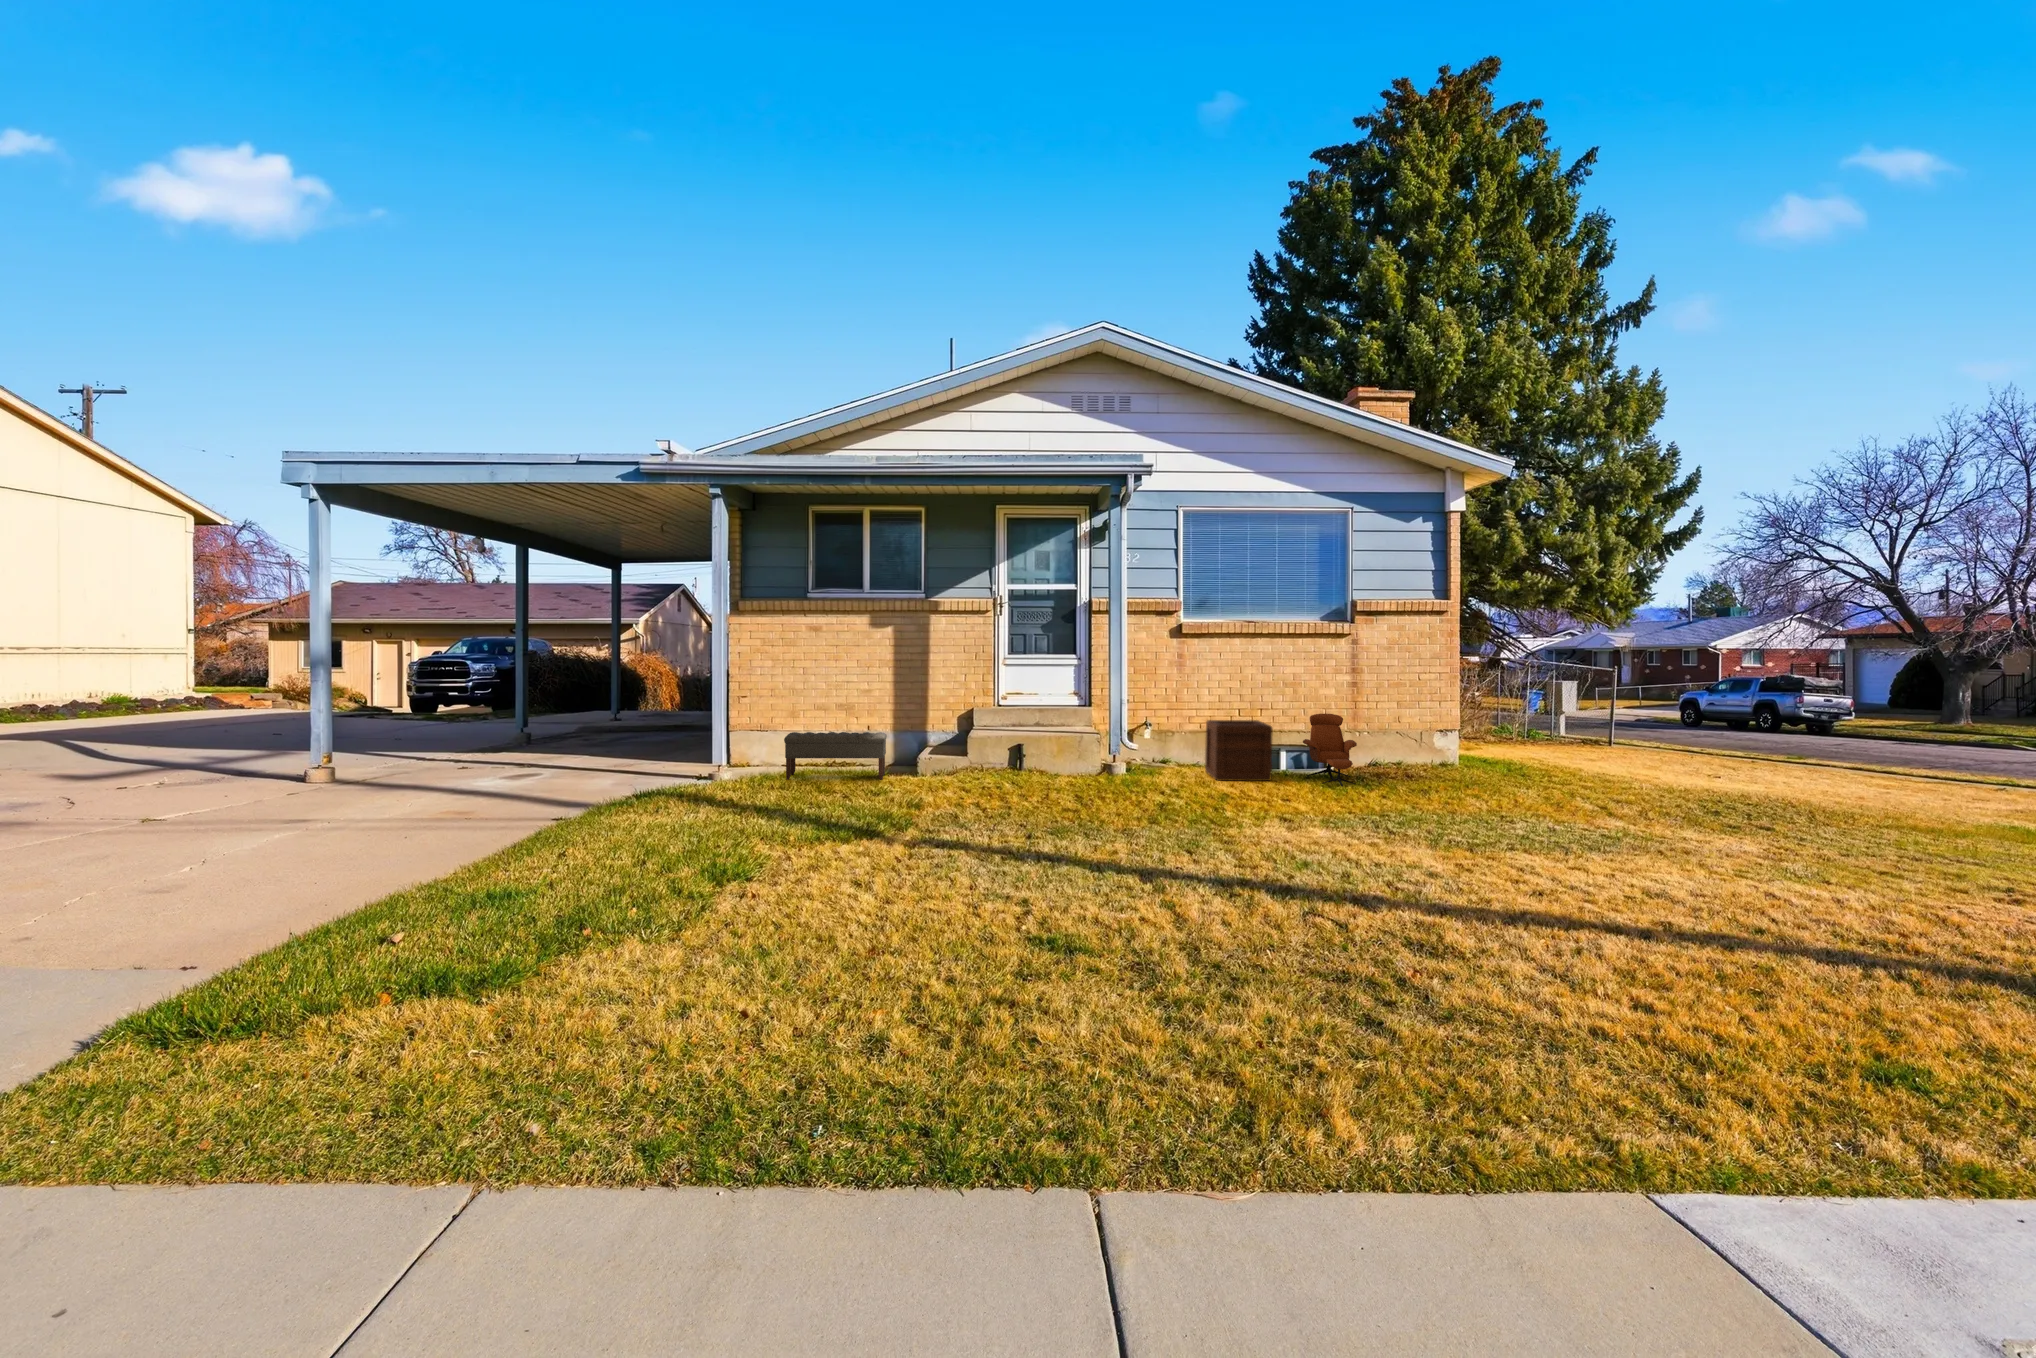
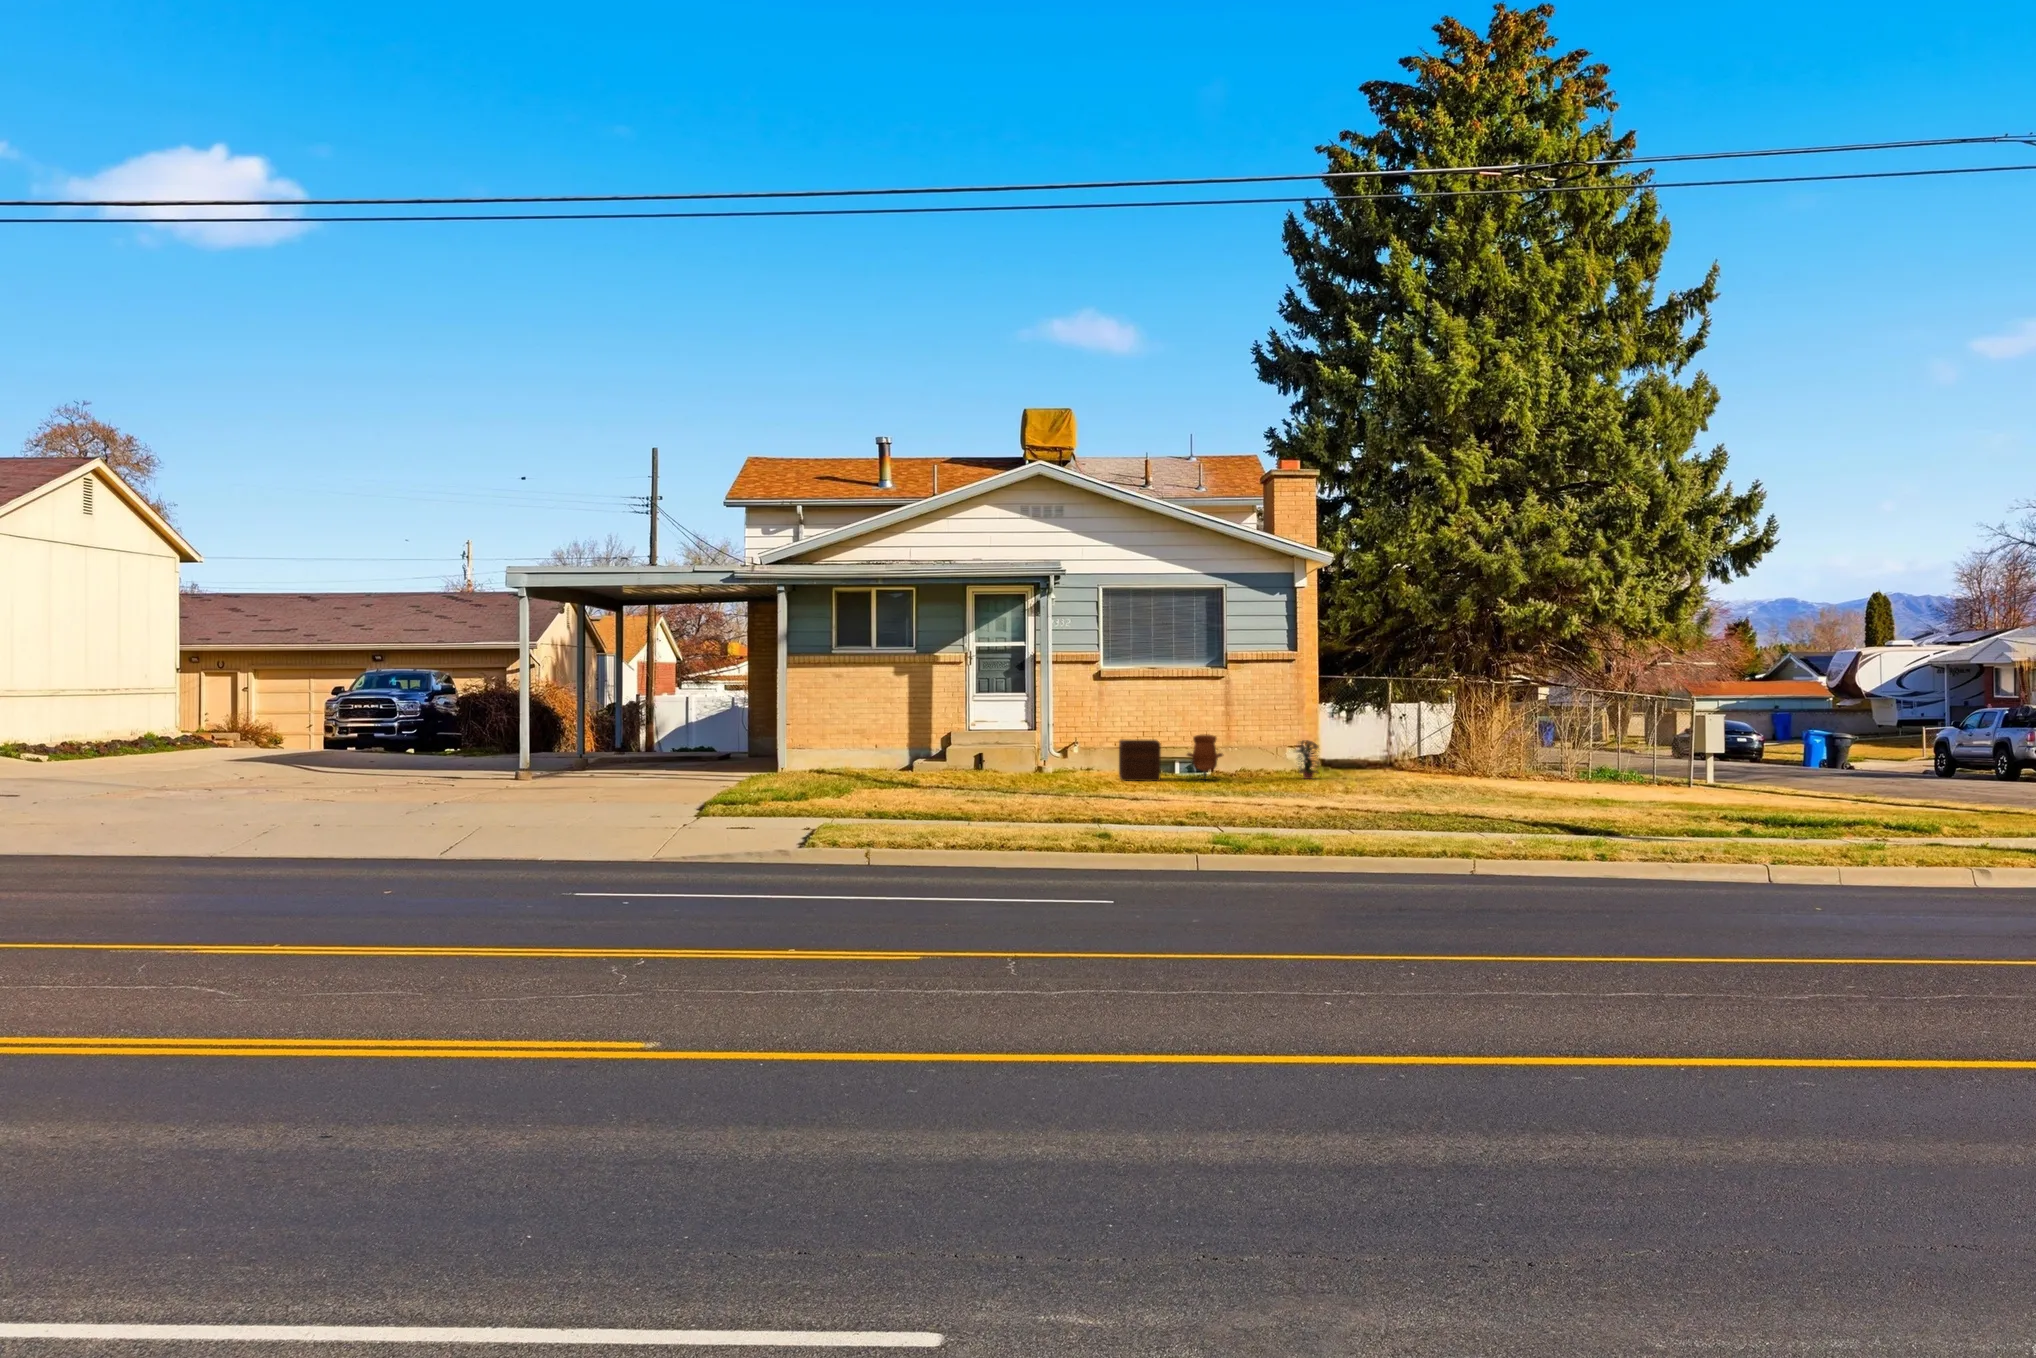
decorative plant: none [1447,722,1489,777] -> present [1296,740,1319,779]
bench: present [784,732,887,780] -> none [822,749,890,782]

